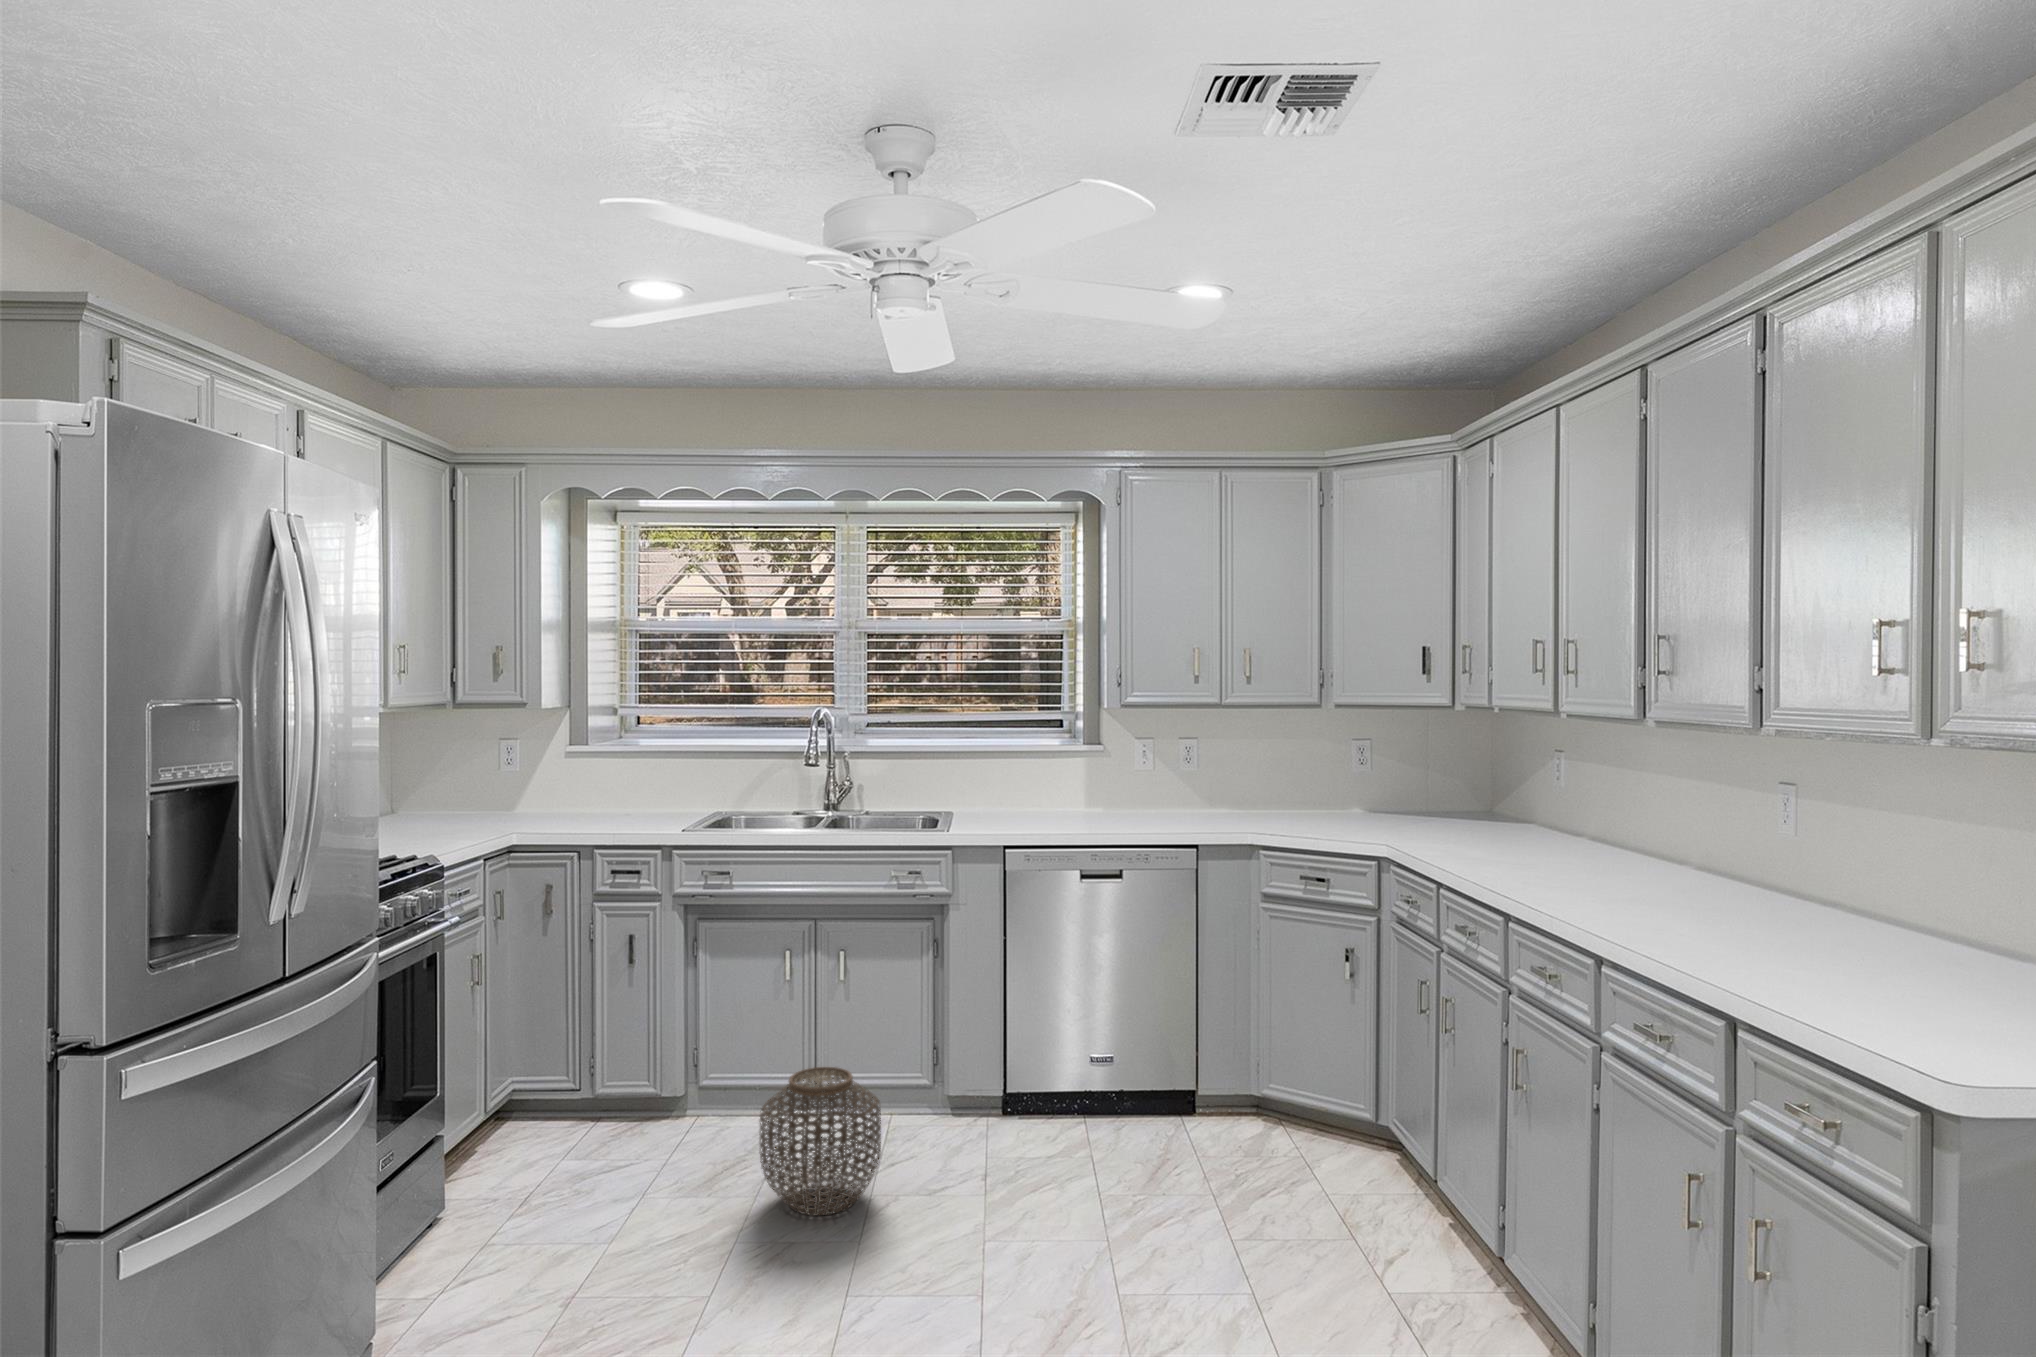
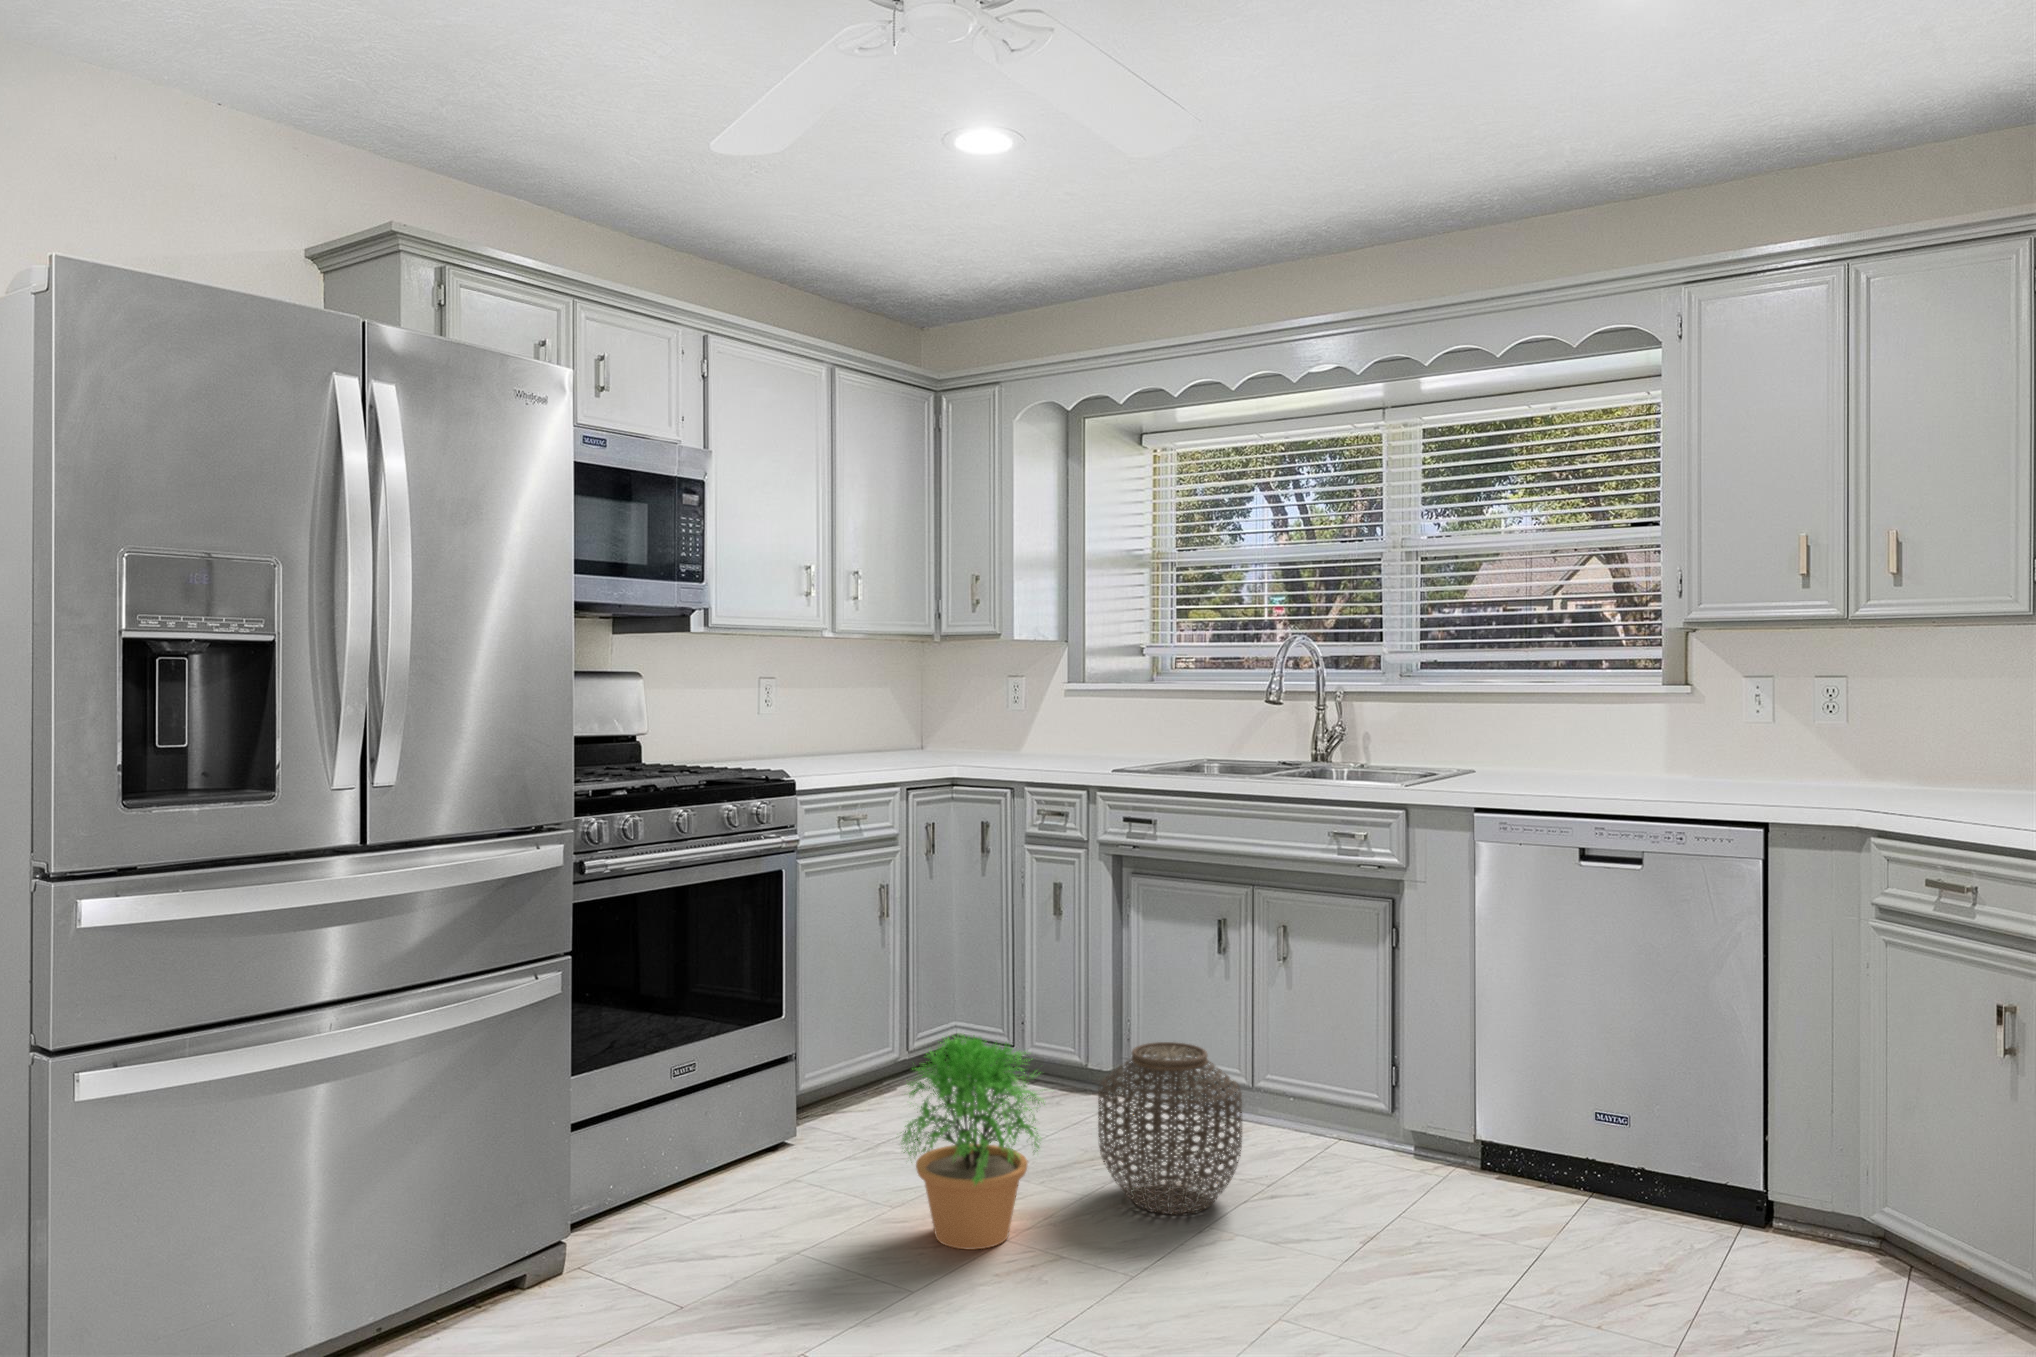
potted plant: none [623,1100,759,1301] -> present [902,1035,1044,1249]

